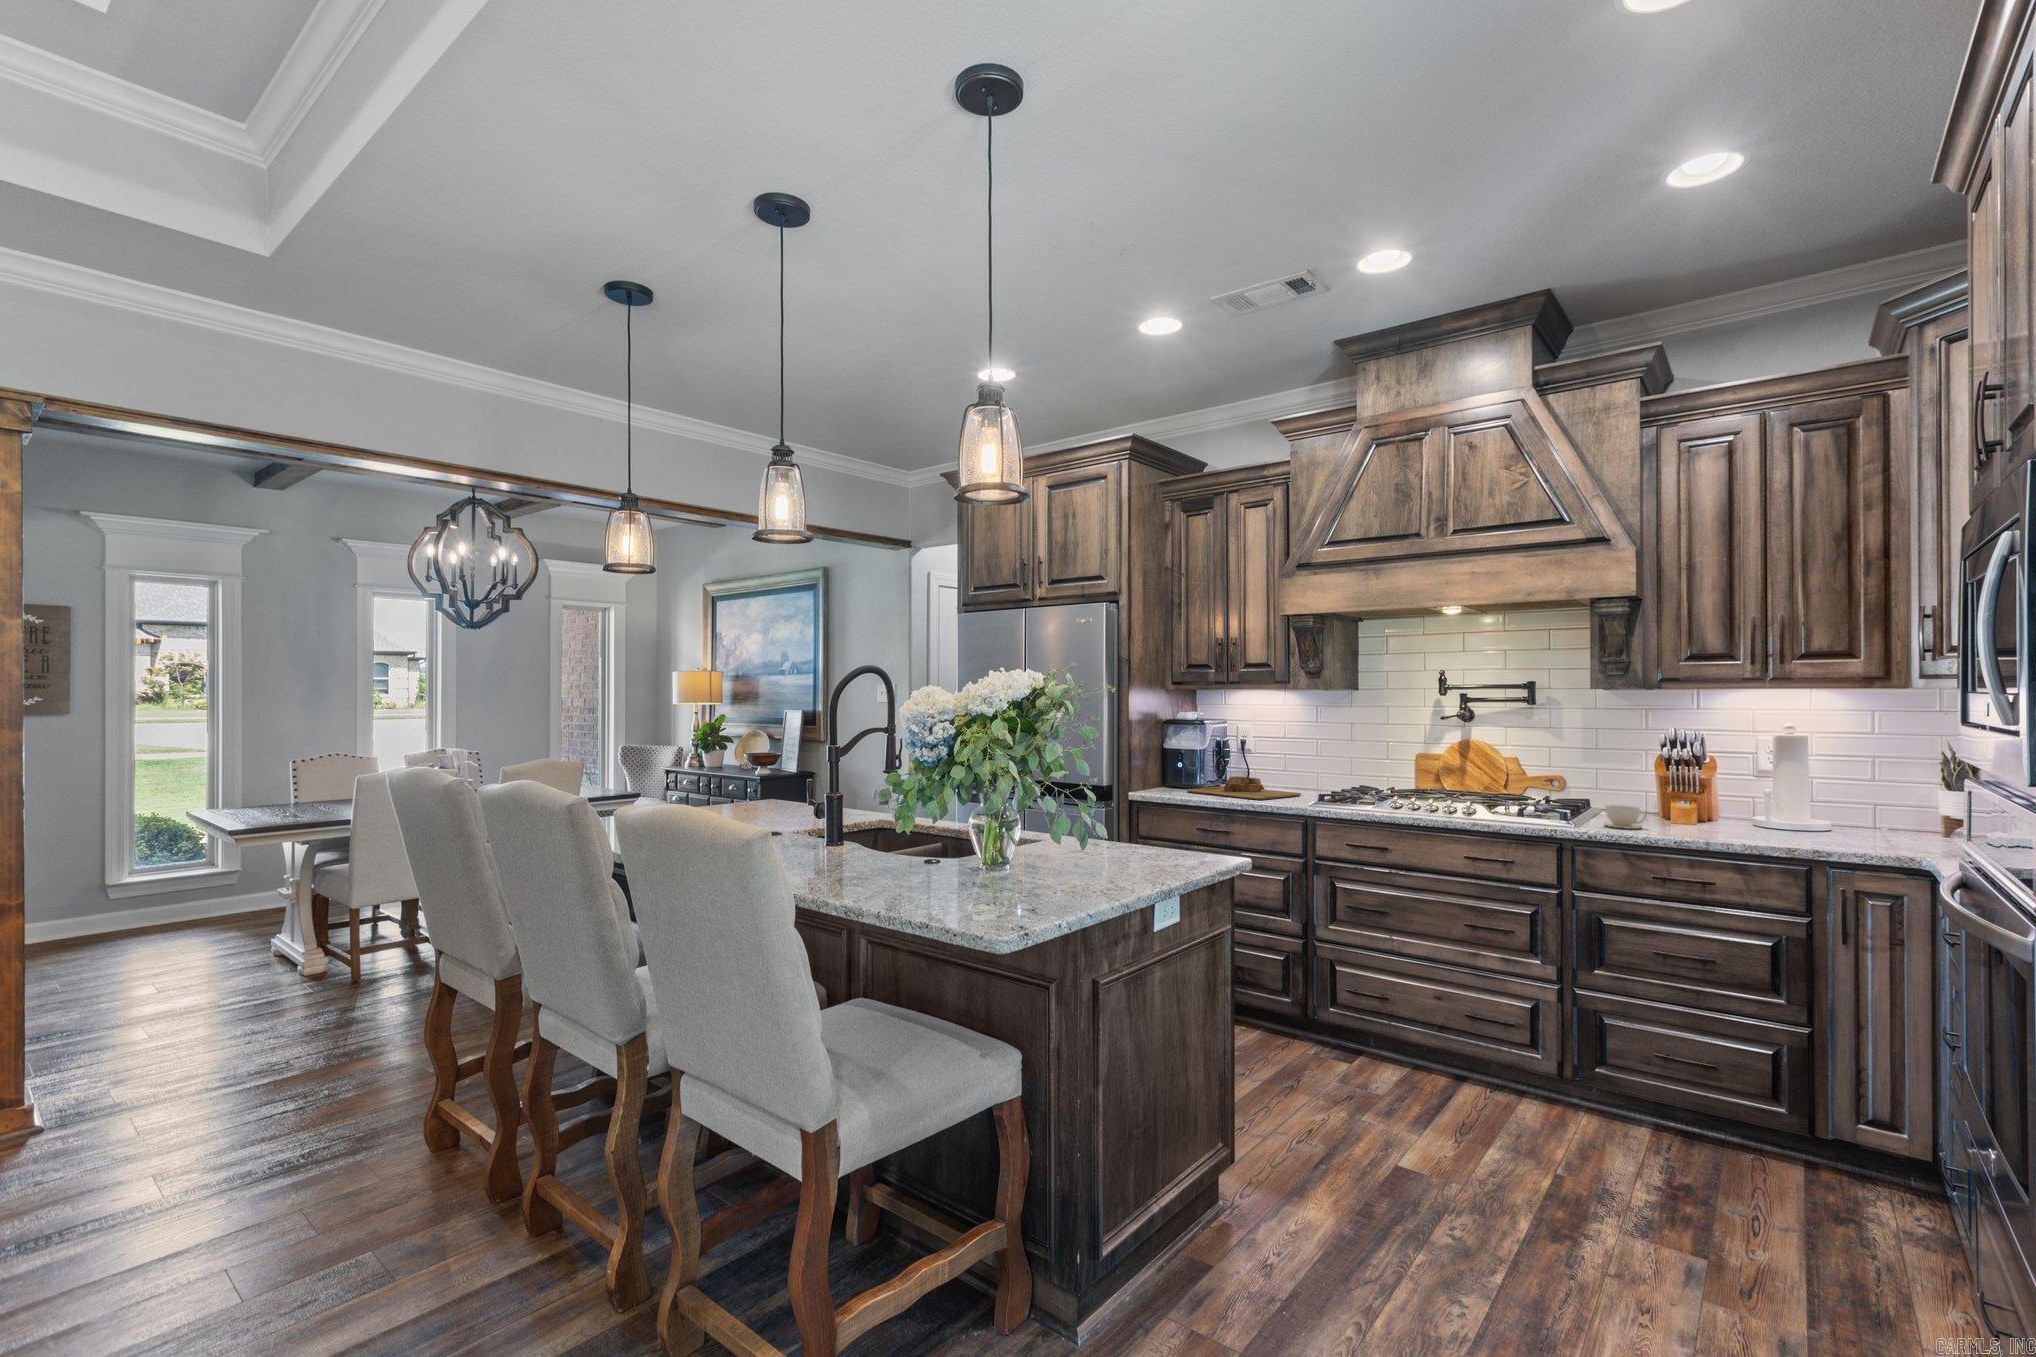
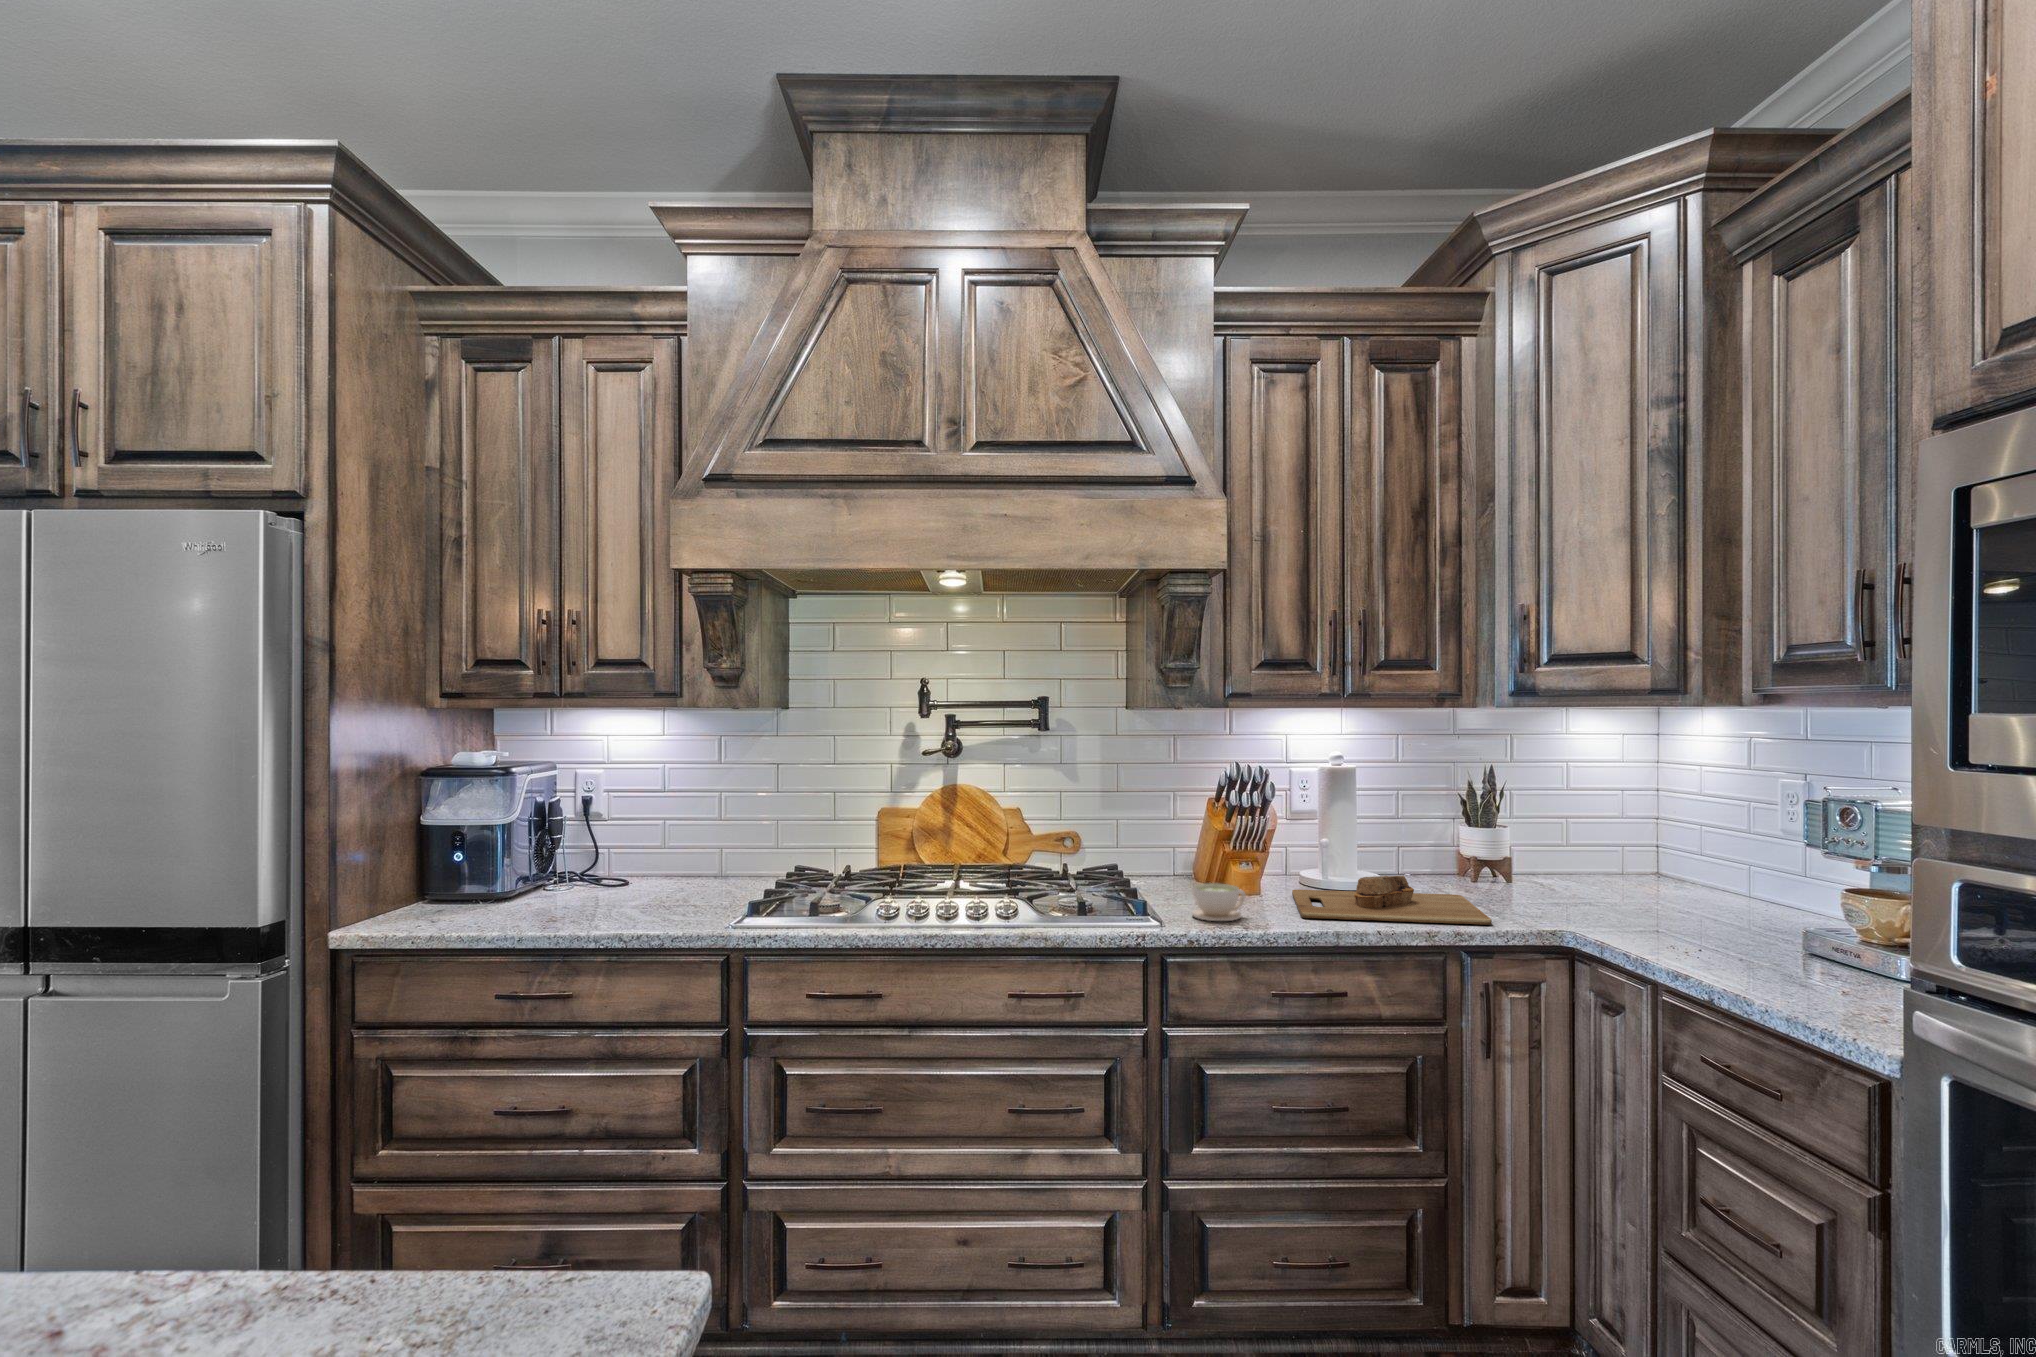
cutting board: present [1187,776,1301,800] -> present [1292,876,1492,925]

